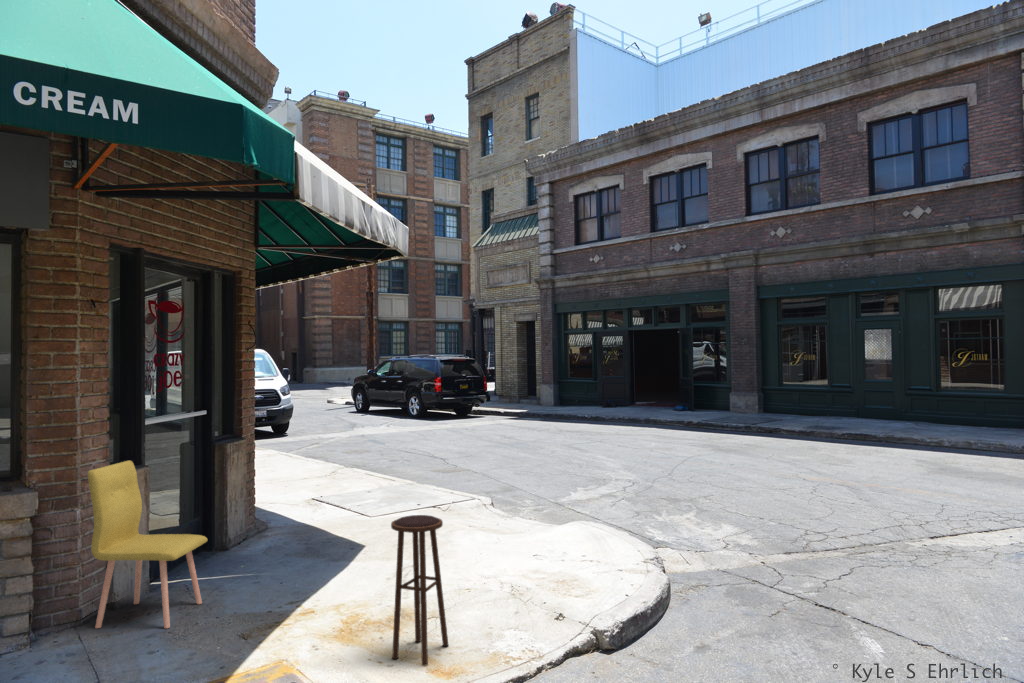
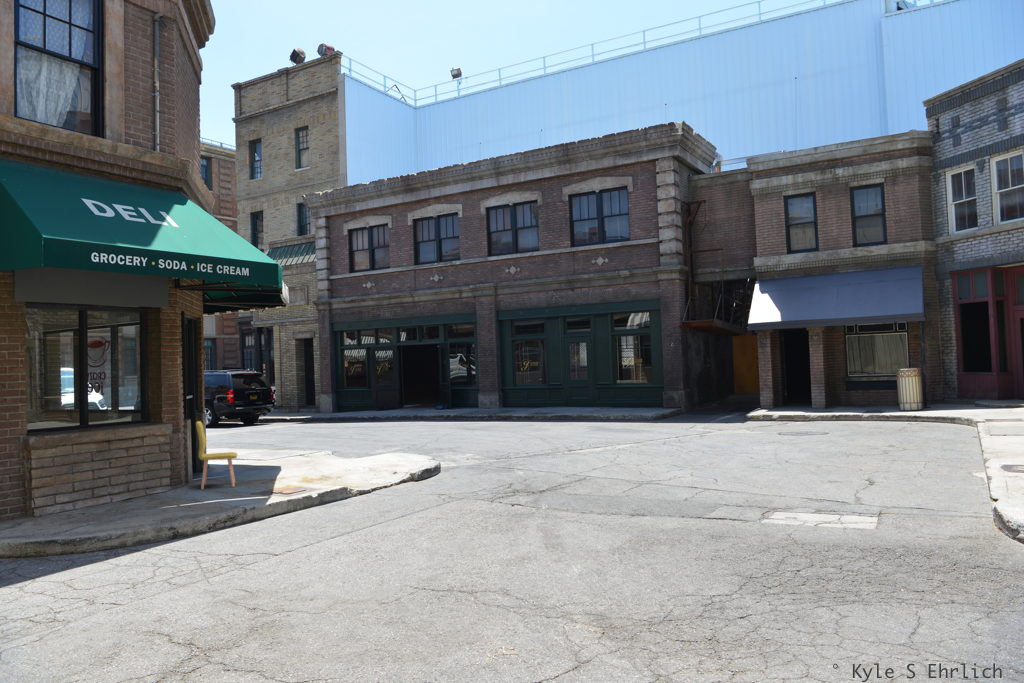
stool: present [391,515,449,665] -> none [335,431,356,483]

